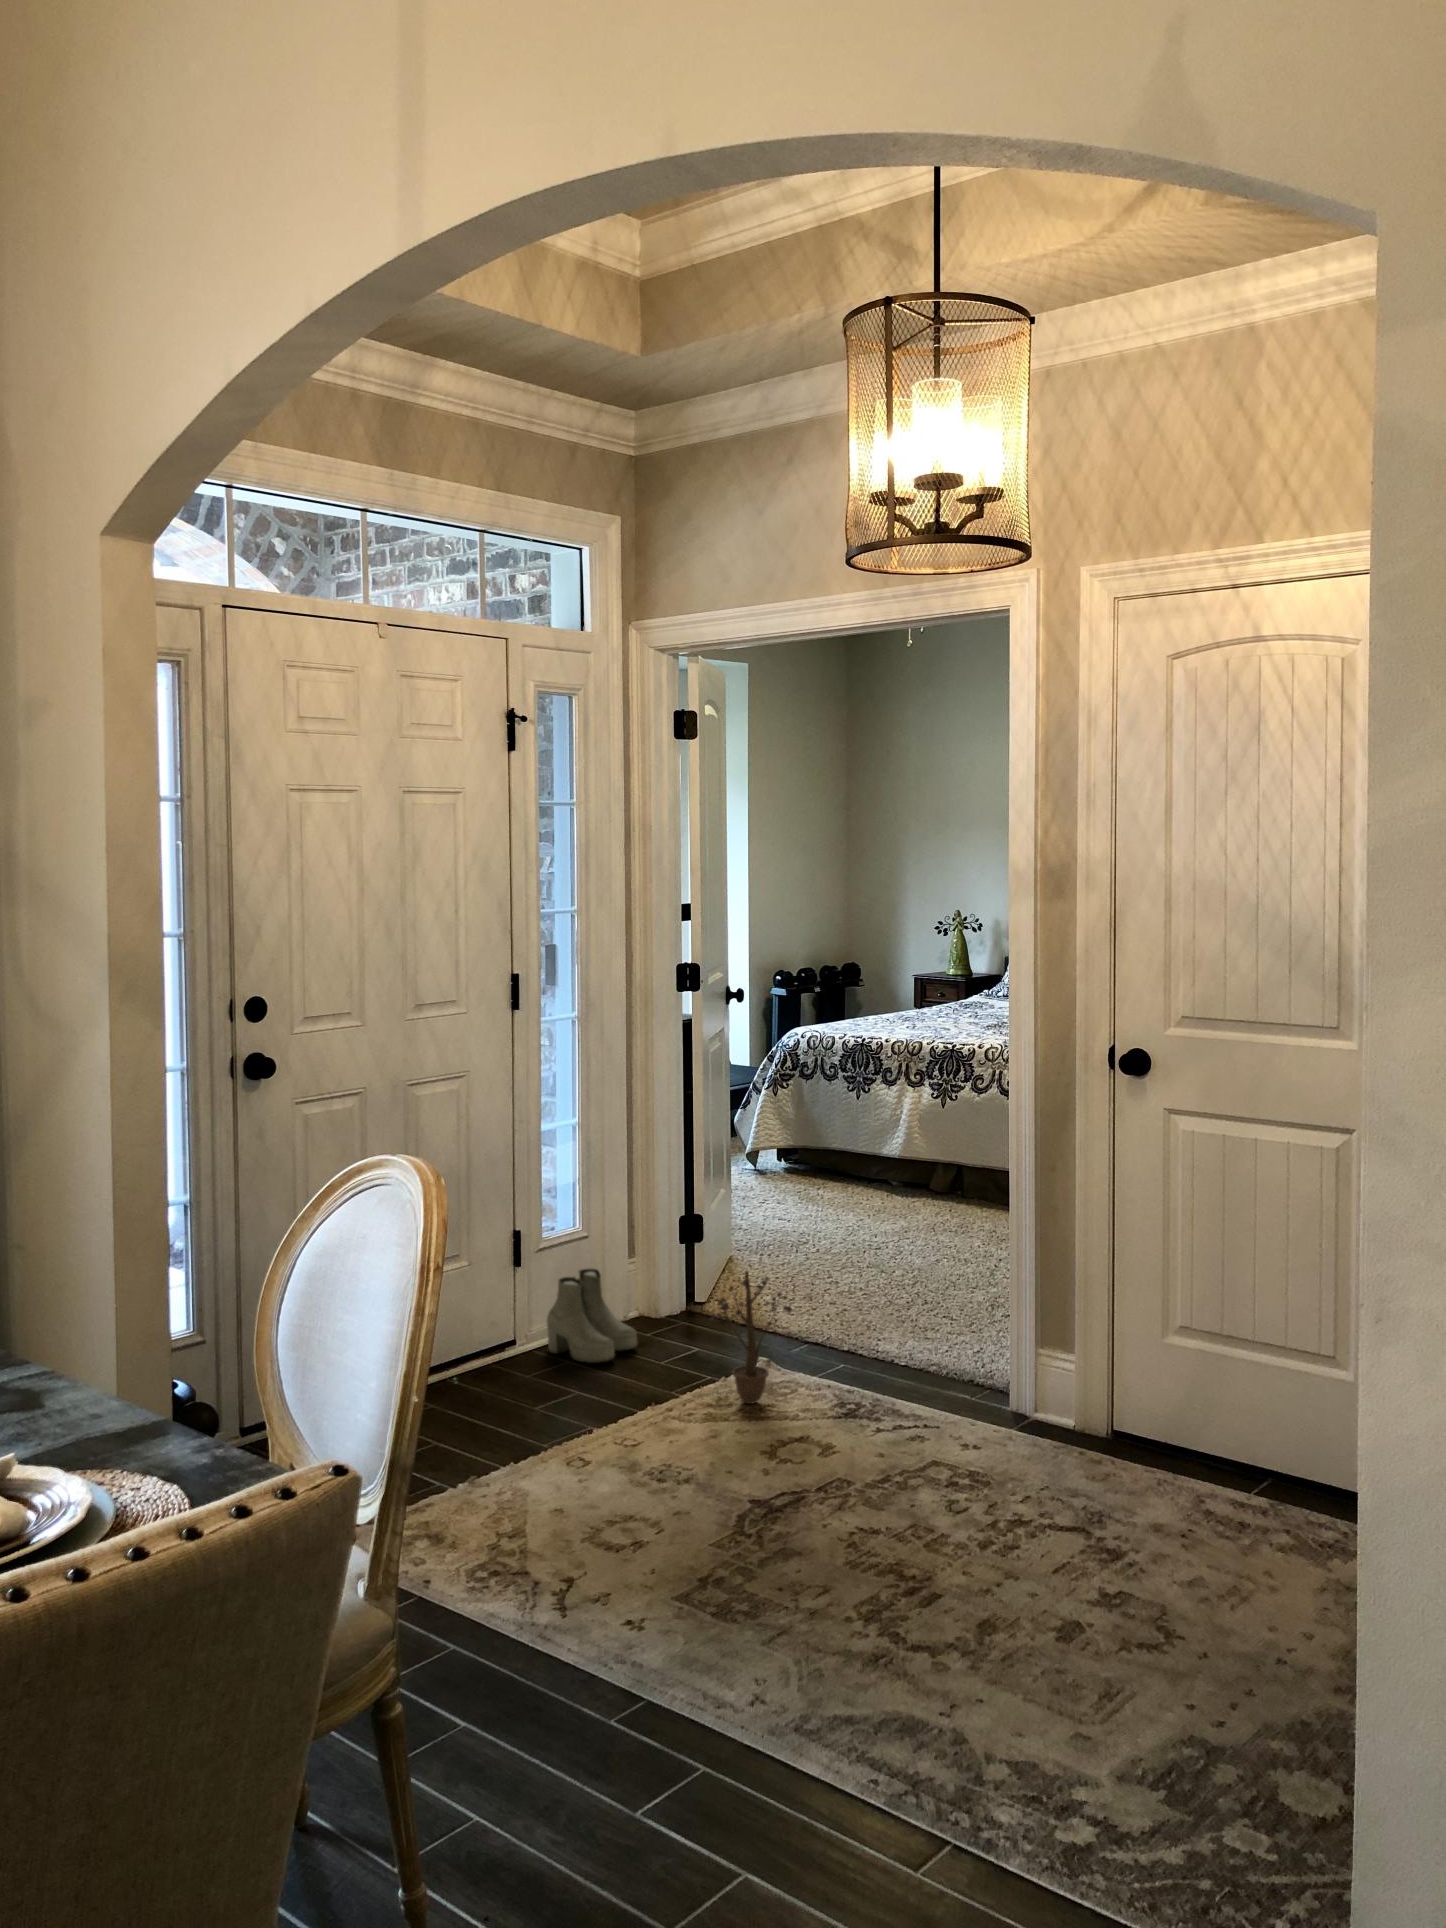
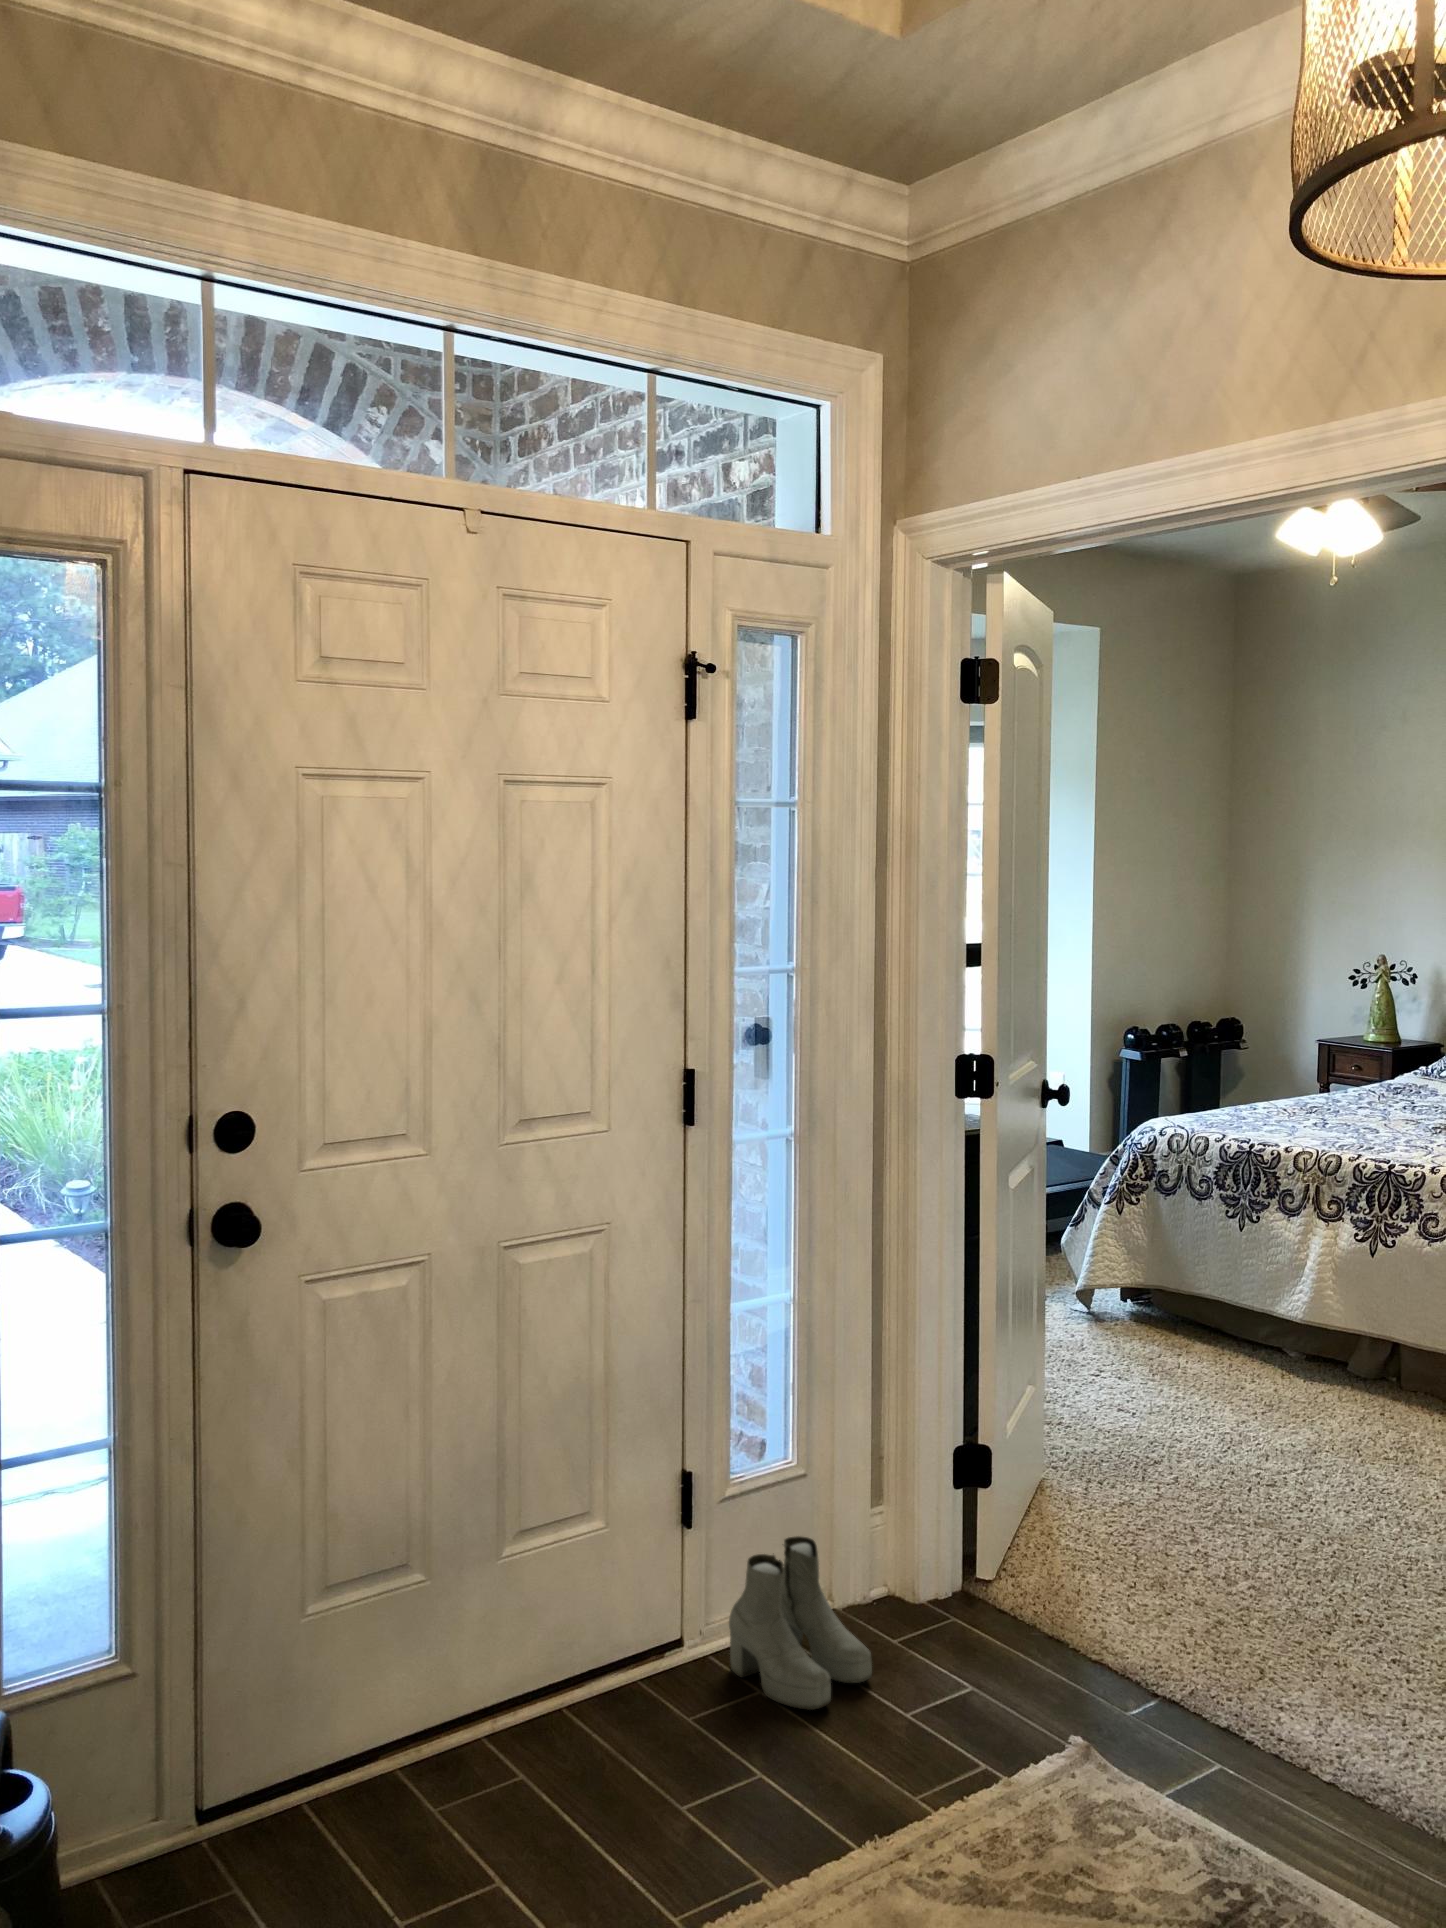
decorative plant: present [698,1271,791,1404] -> none [948,1620,1127,1854]

